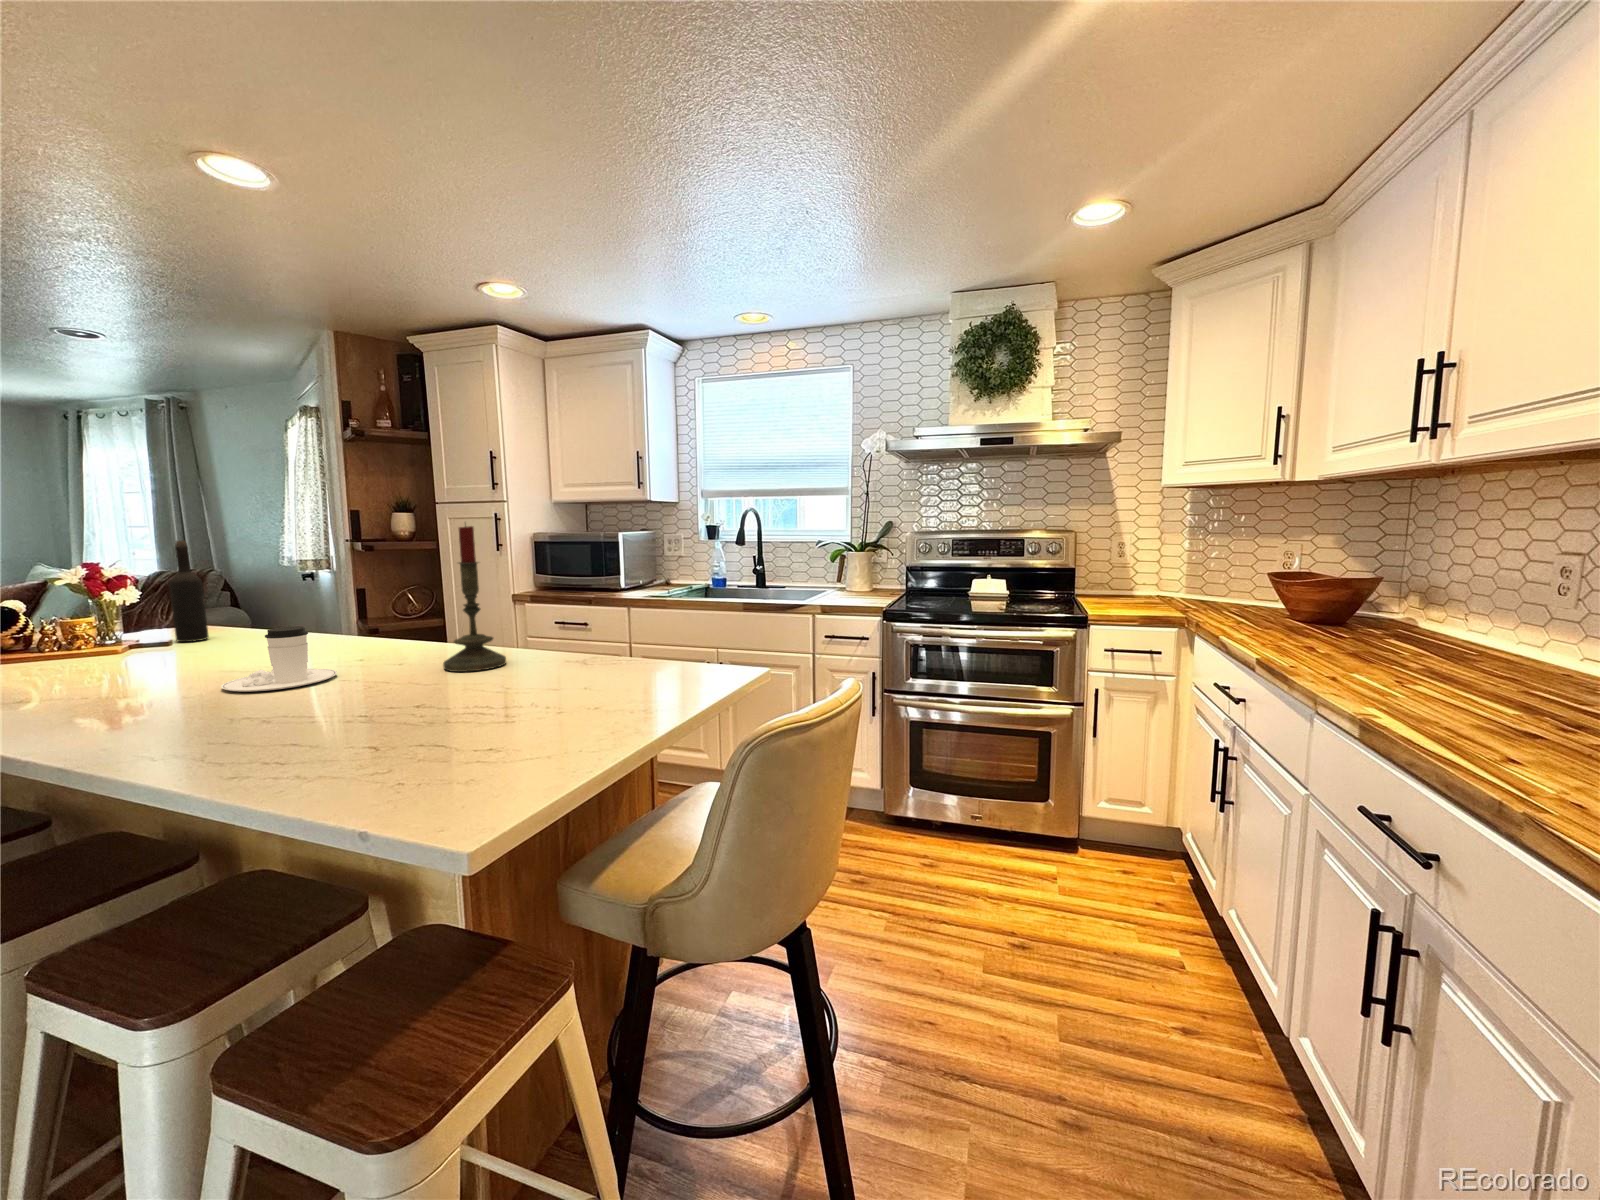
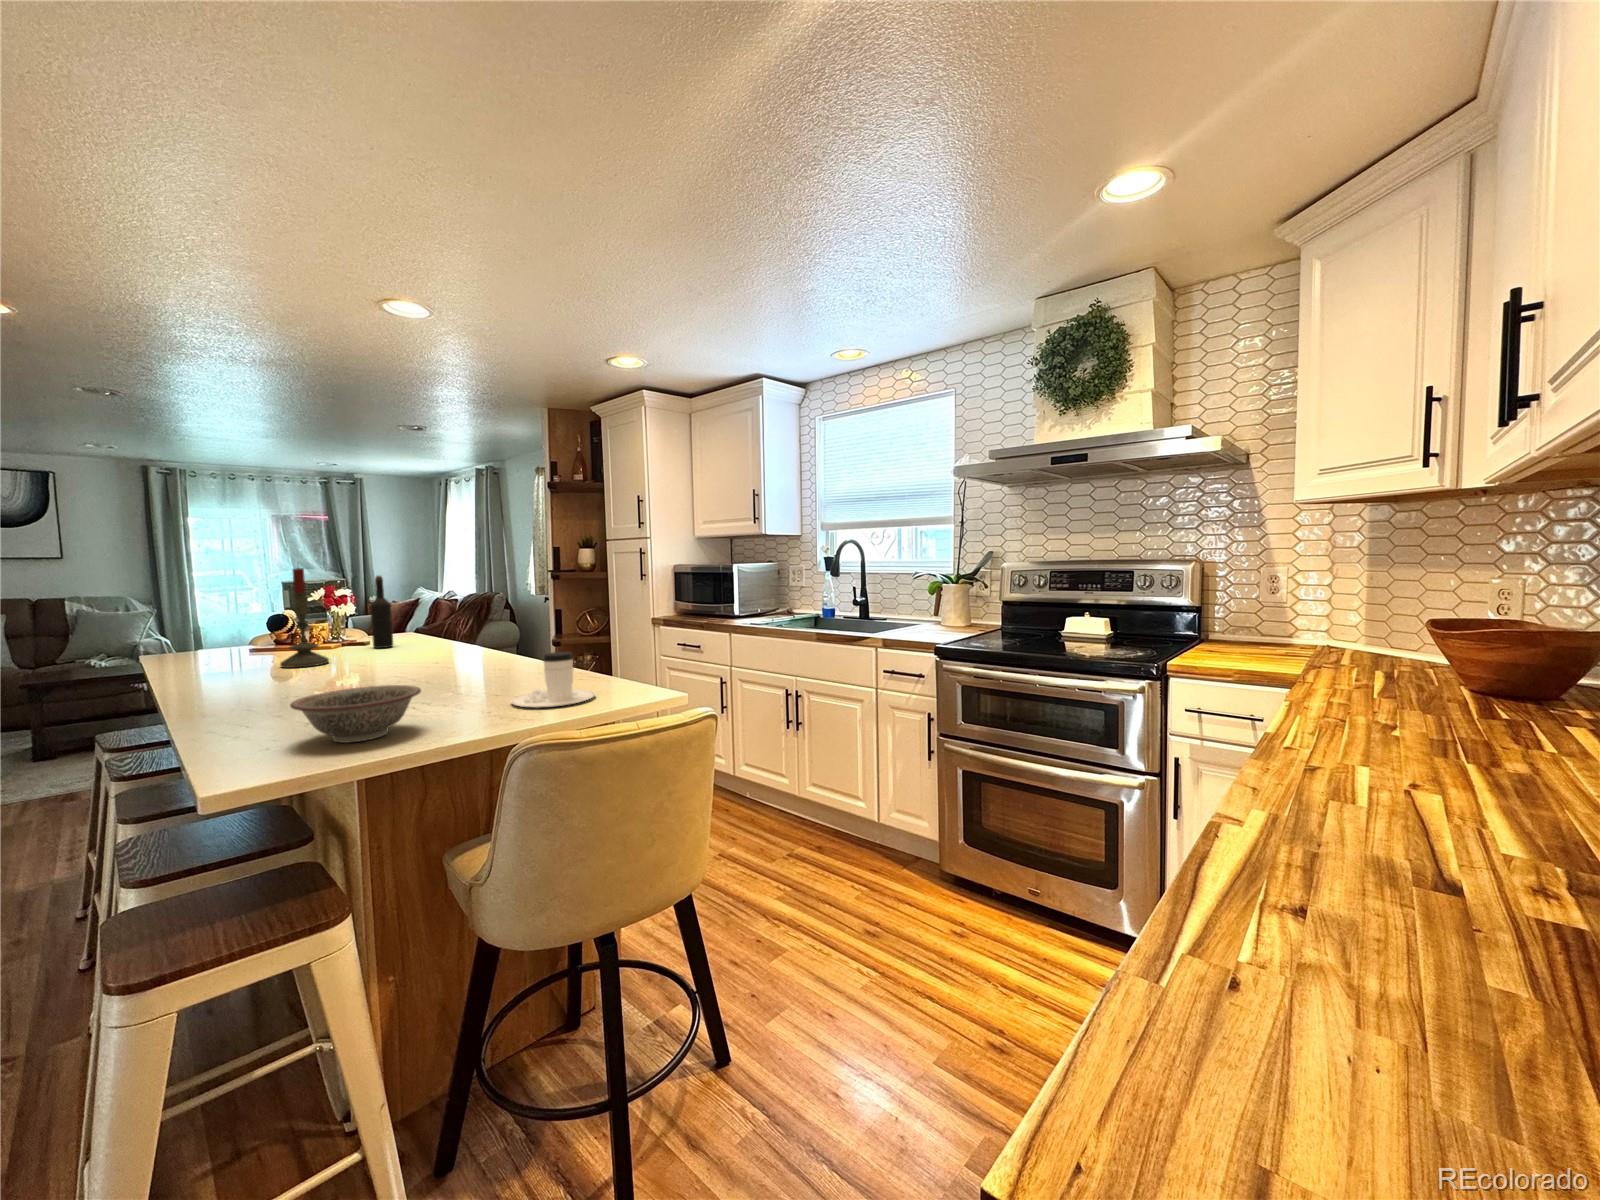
candle: present [443,526,506,672] -> present [280,568,329,668]
coffee cup: present [221,626,337,692] -> present [511,652,595,708]
decorative bowl: none [399,677,559,757] -> present [290,685,421,743]

